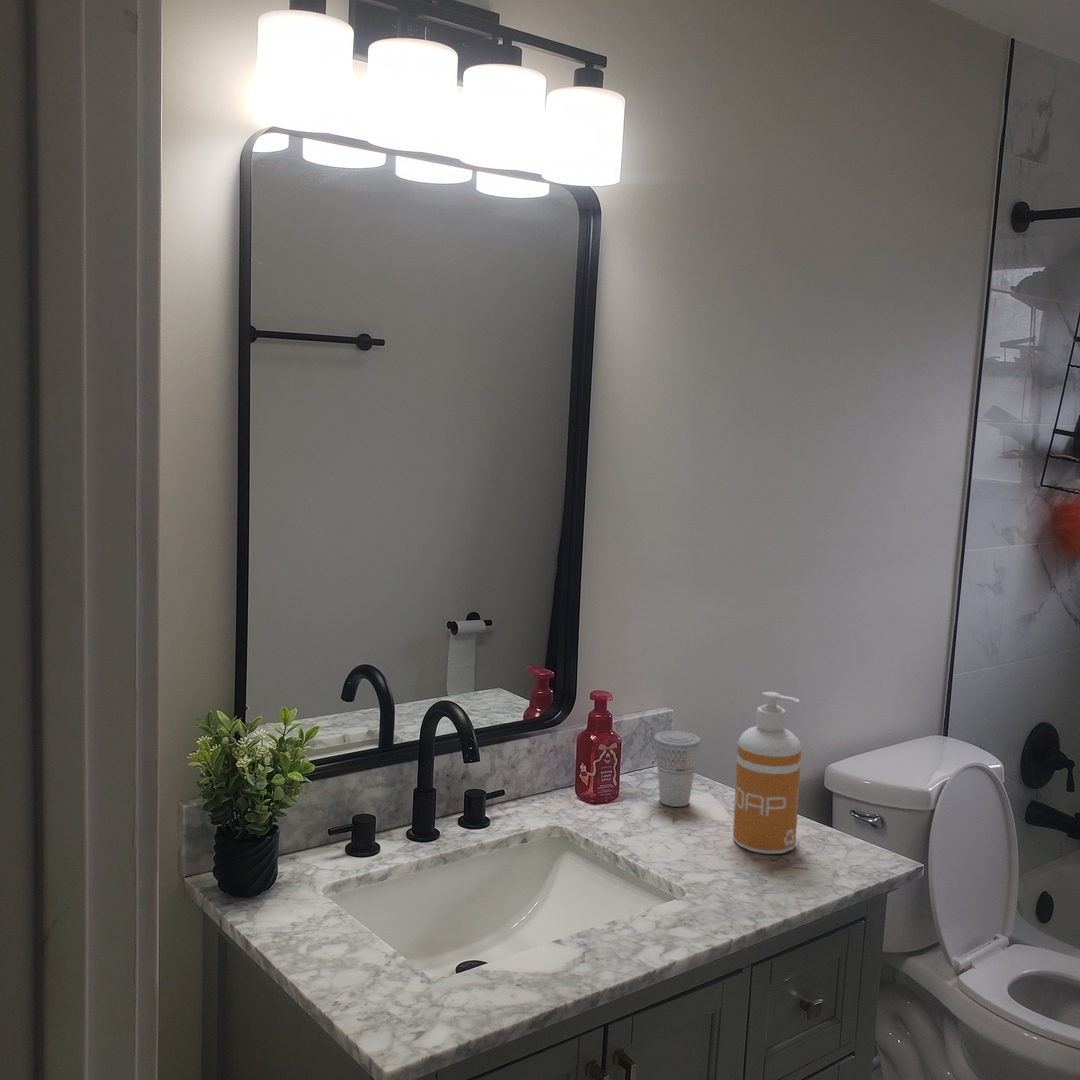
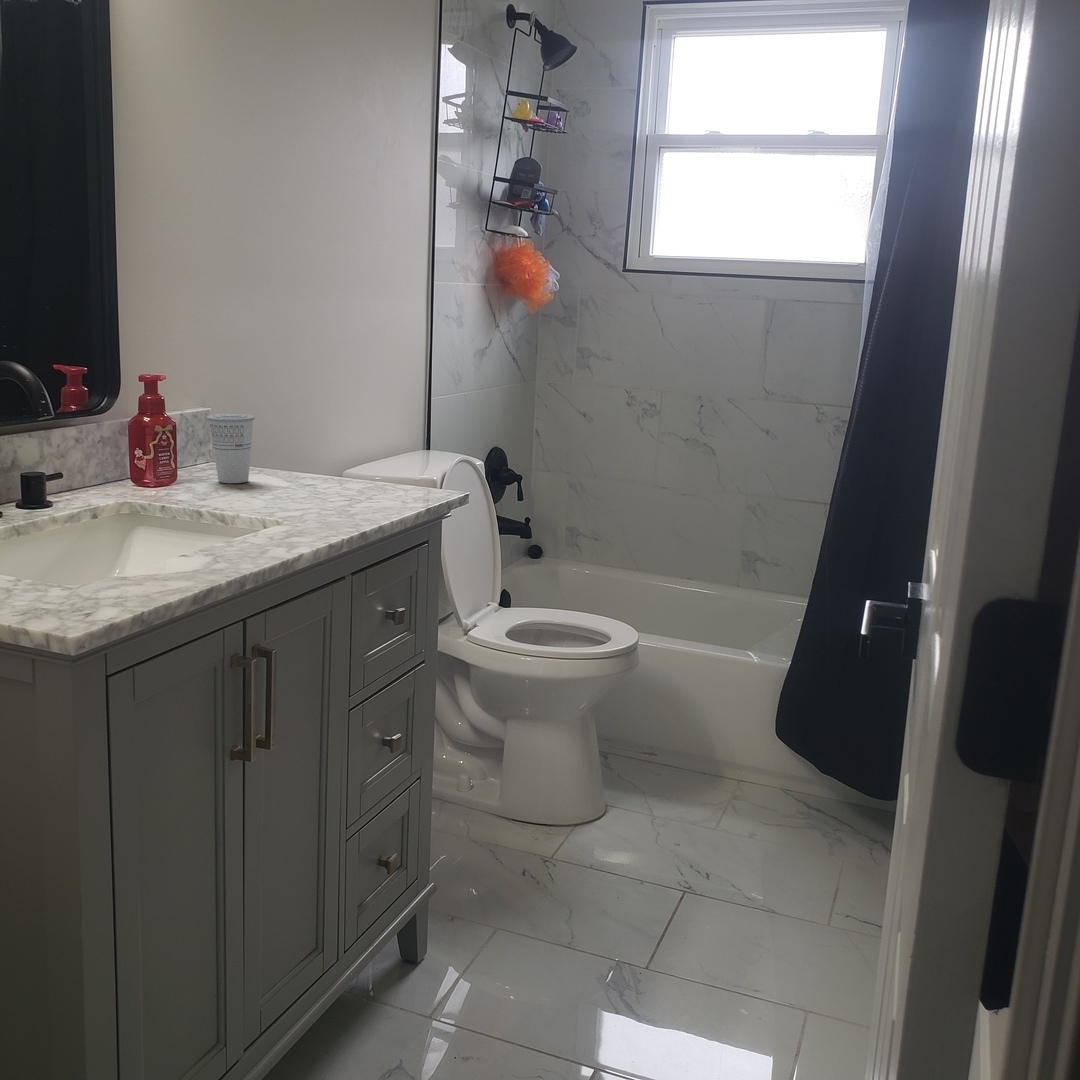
soap dispenser: present [733,692,801,854] -> none [301,349,360,498]

